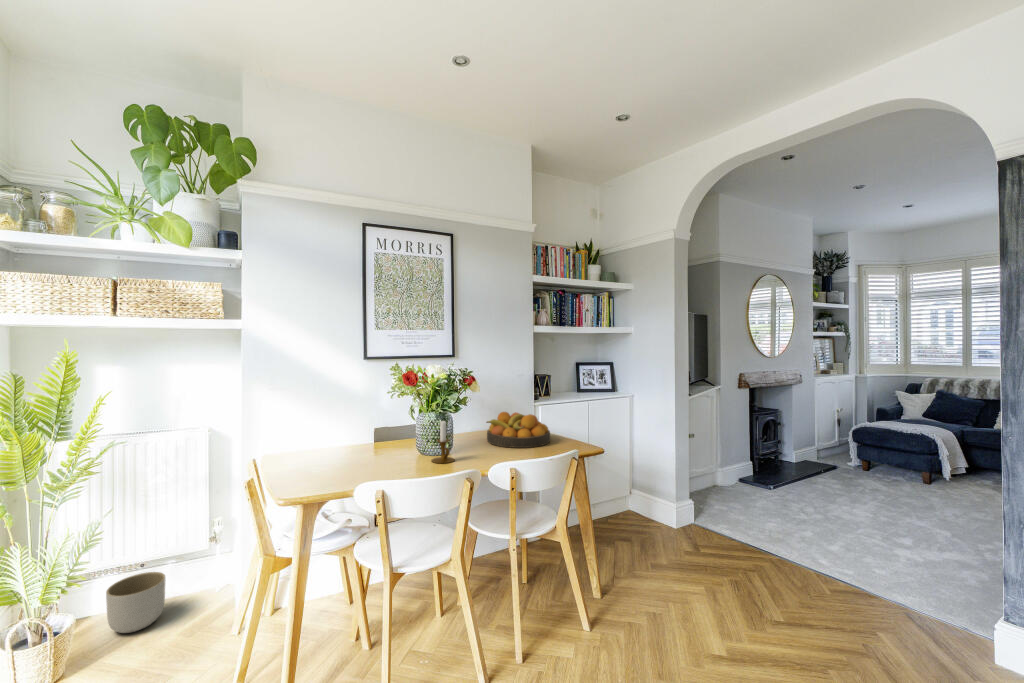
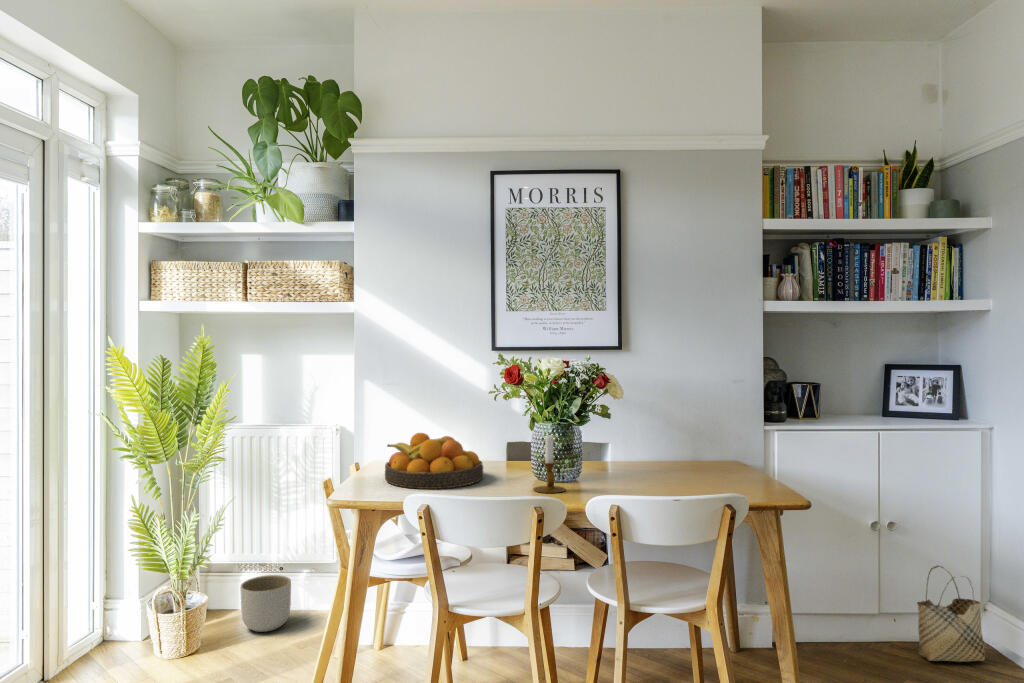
fruit bowl: present [486,412,550,448] -> present [385,433,483,489]
woven basket: none [607,471,636,524] -> present [917,566,985,662]

